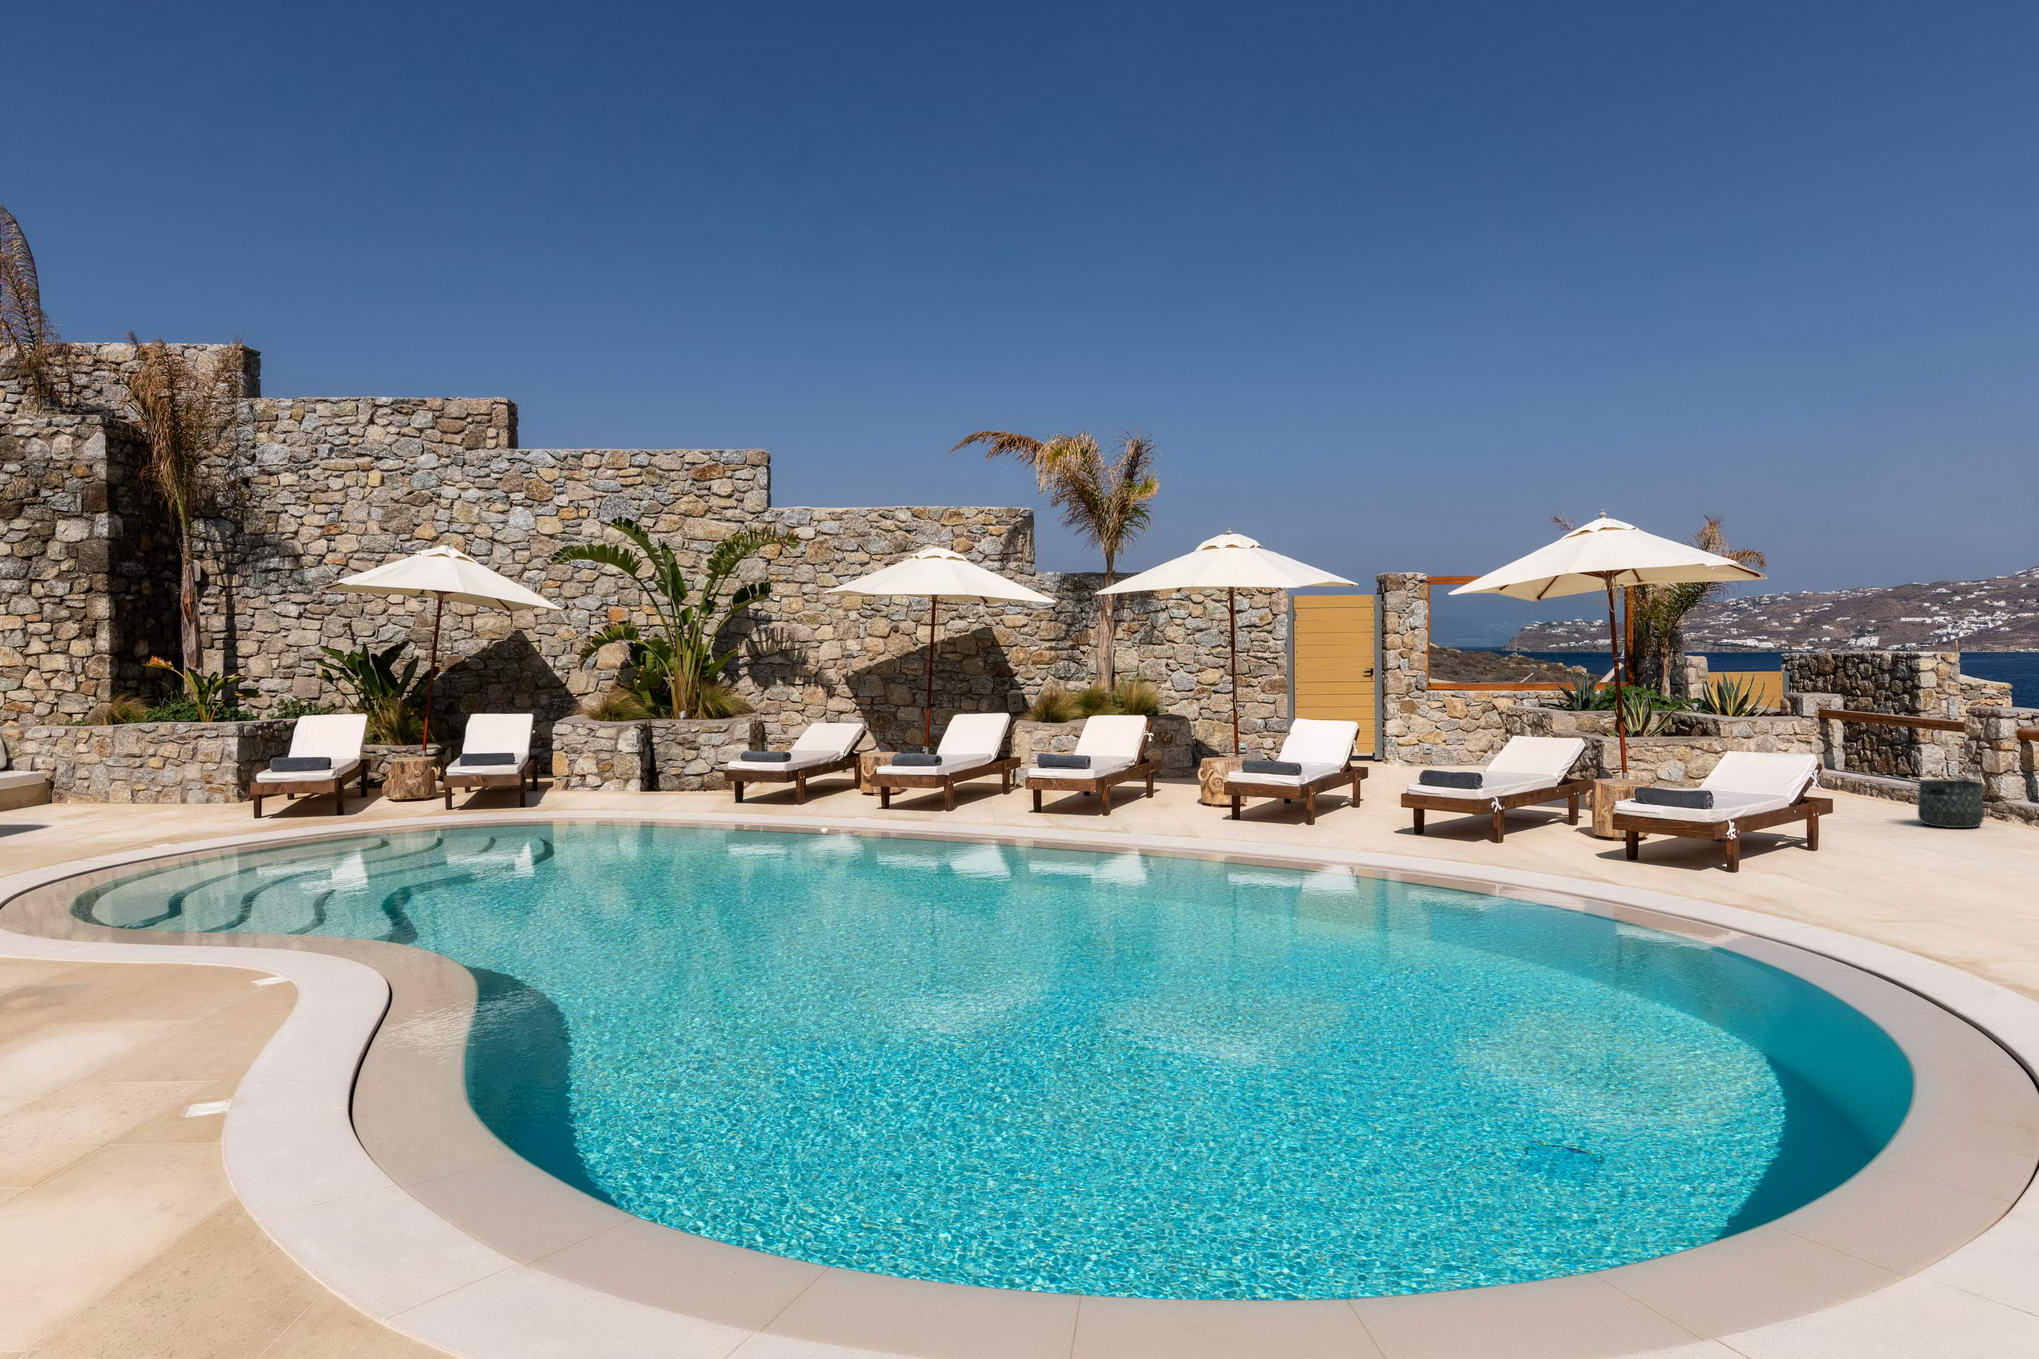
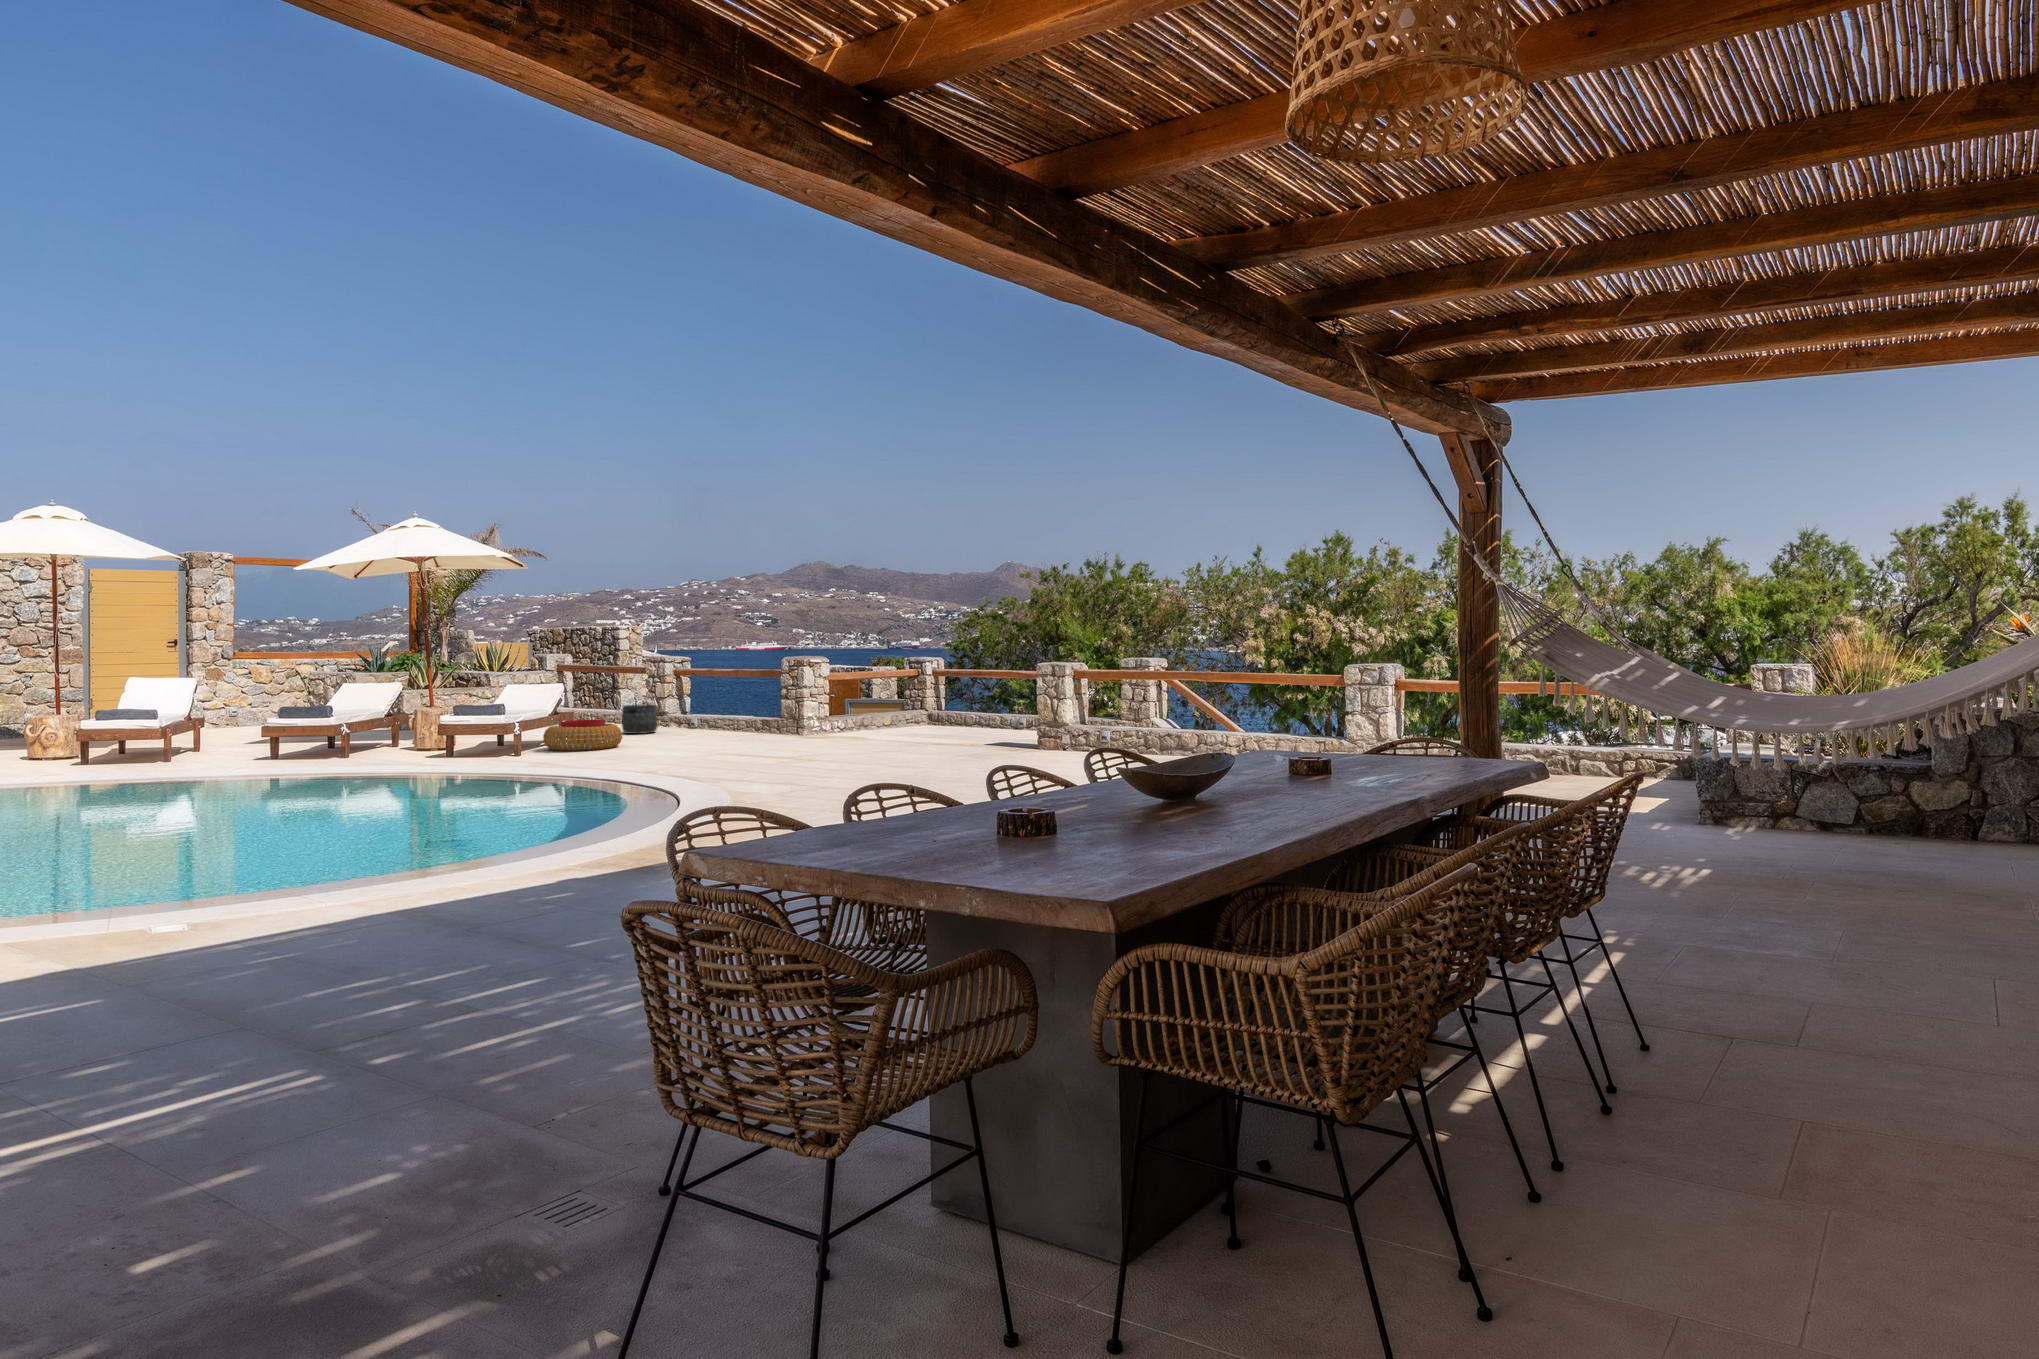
pouf: none [1774,808,1908,860] -> present [543,720,622,751]

